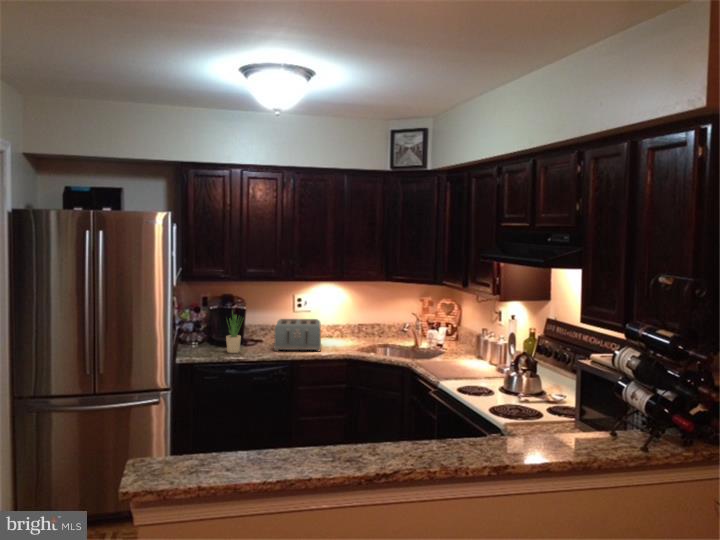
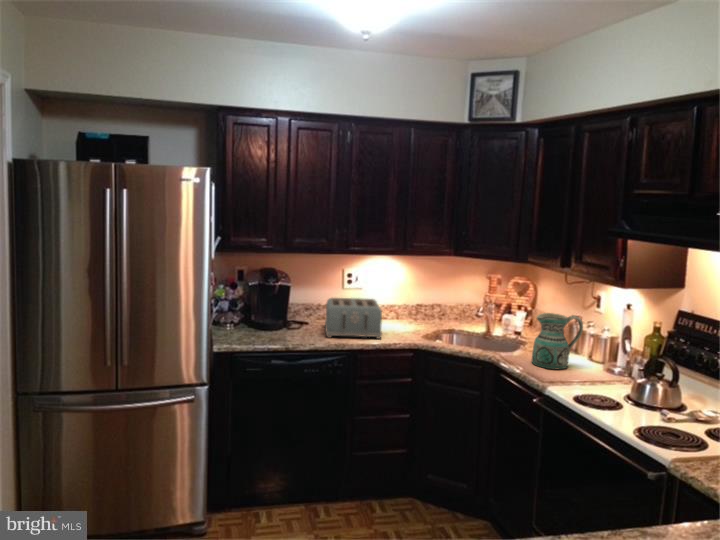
potted plant: present [226,314,241,353] -> none [270,286,293,339]
ceramic pitcher: none [439,324,479,370] -> present [532,313,583,370]

